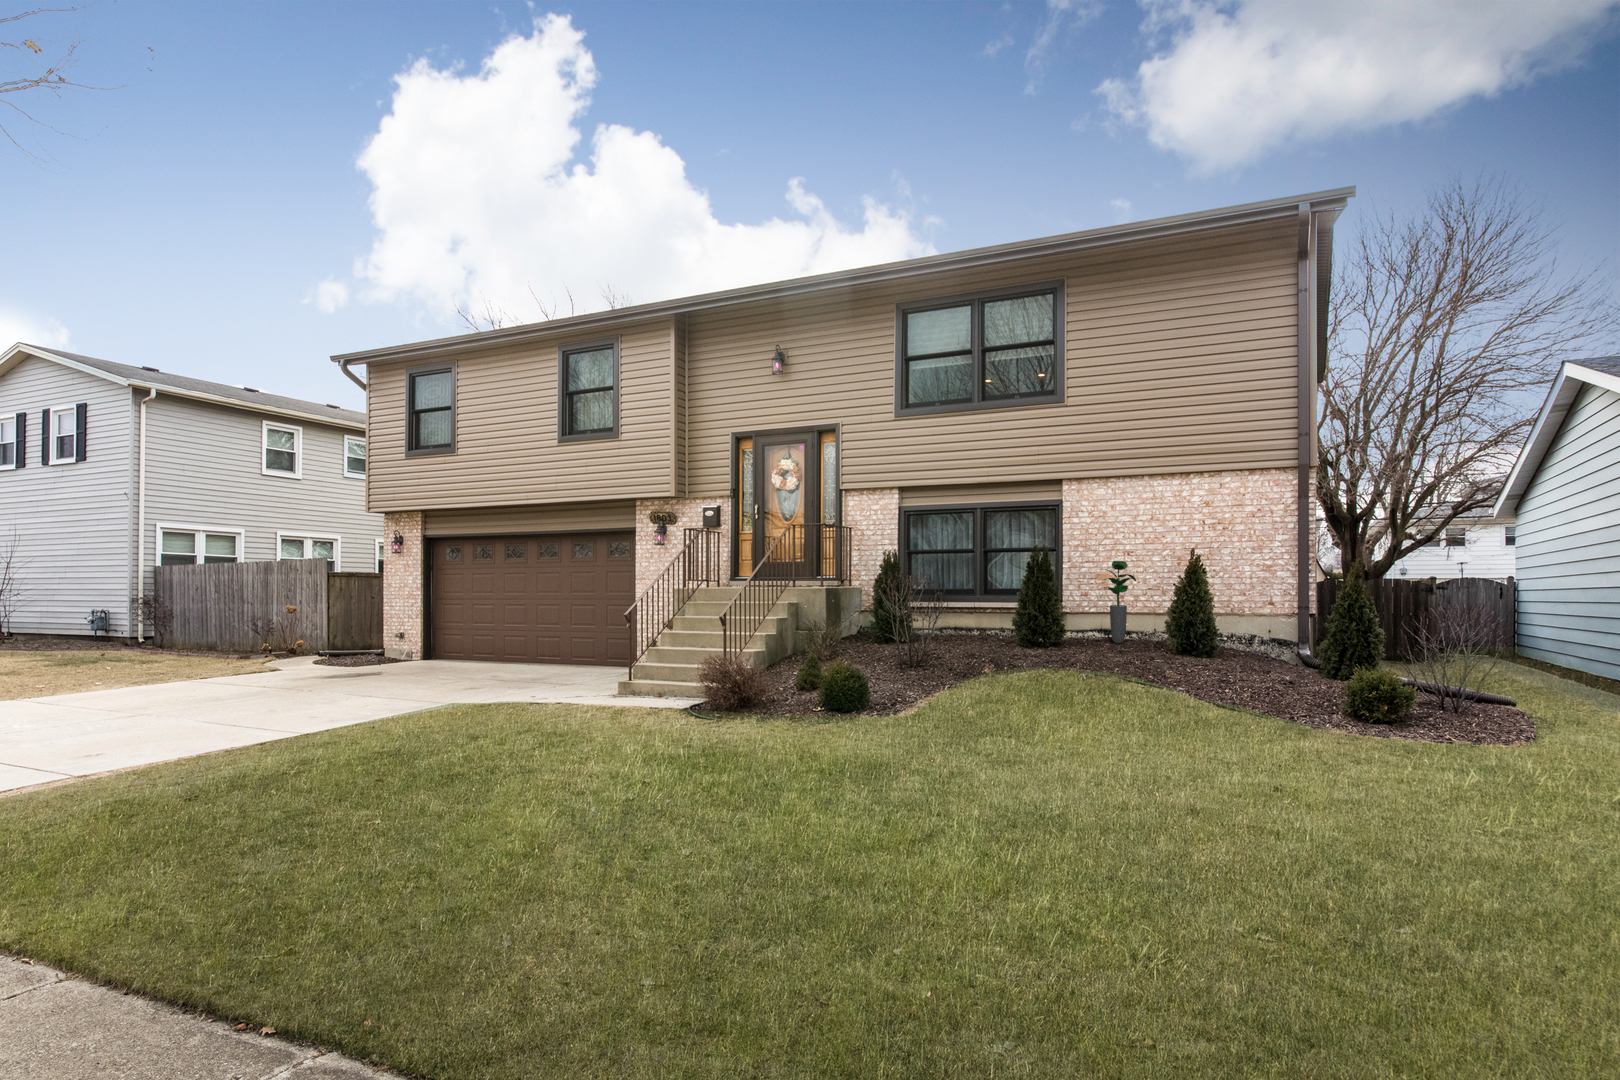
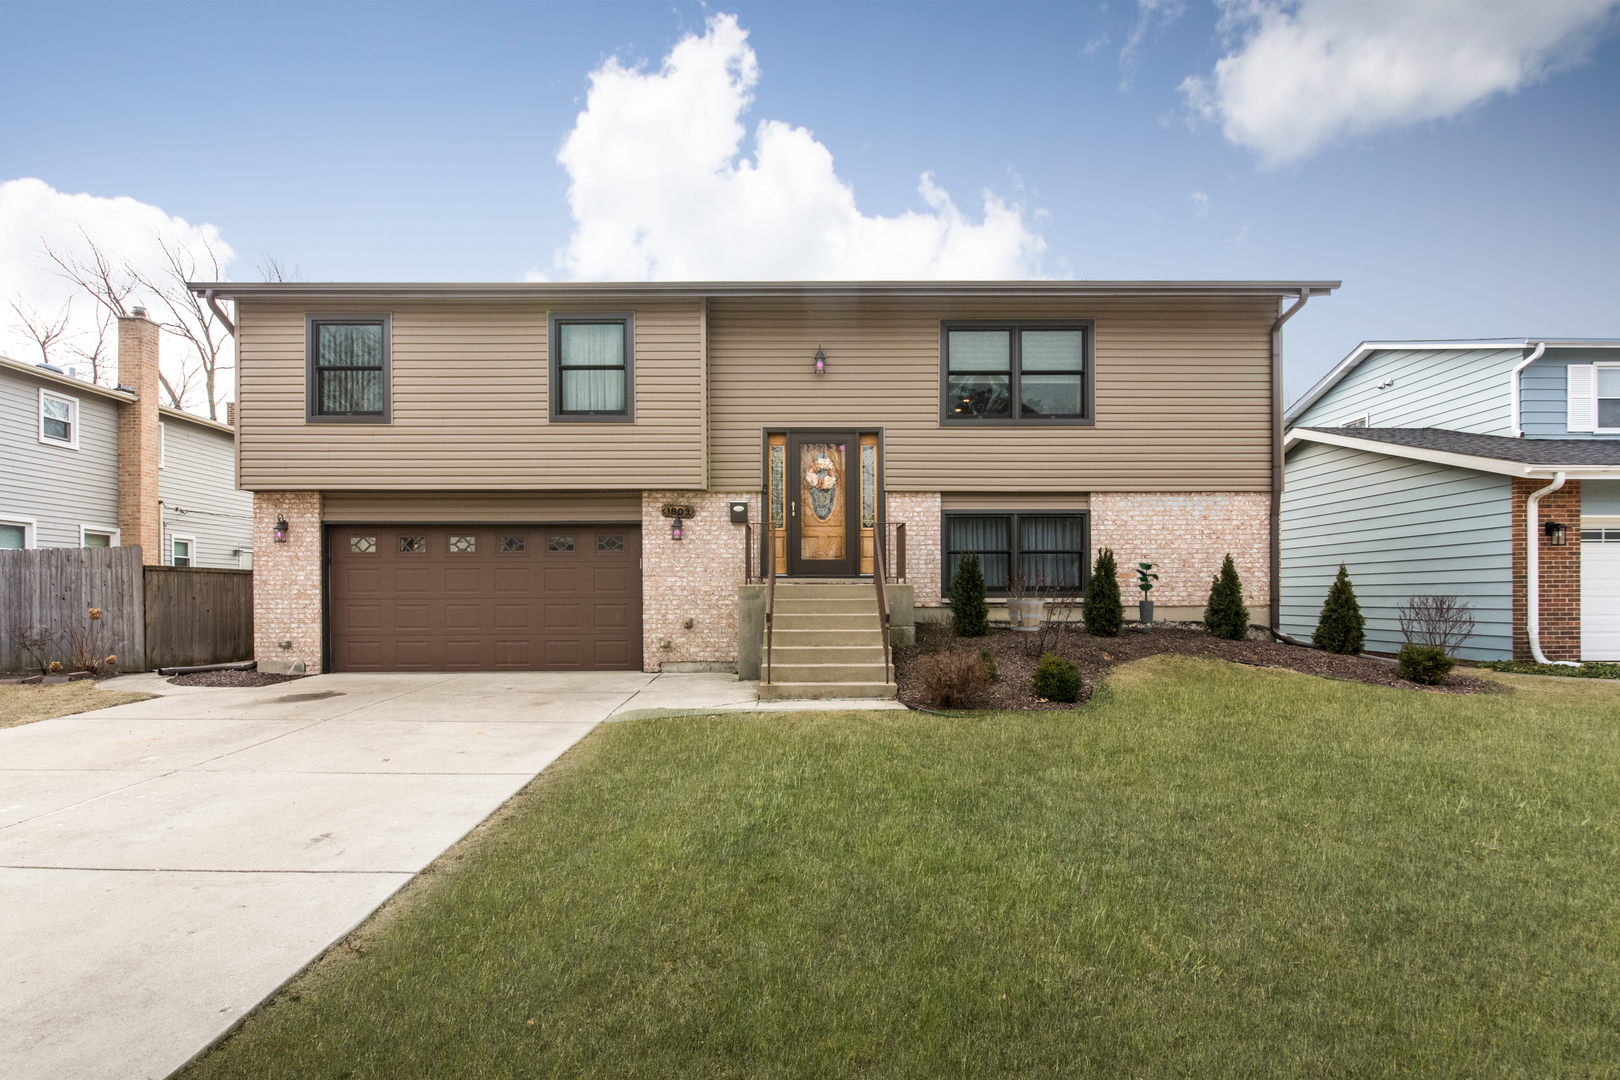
wooden bucket: none [954,600,996,639] -> present [1006,598,1044,631]

